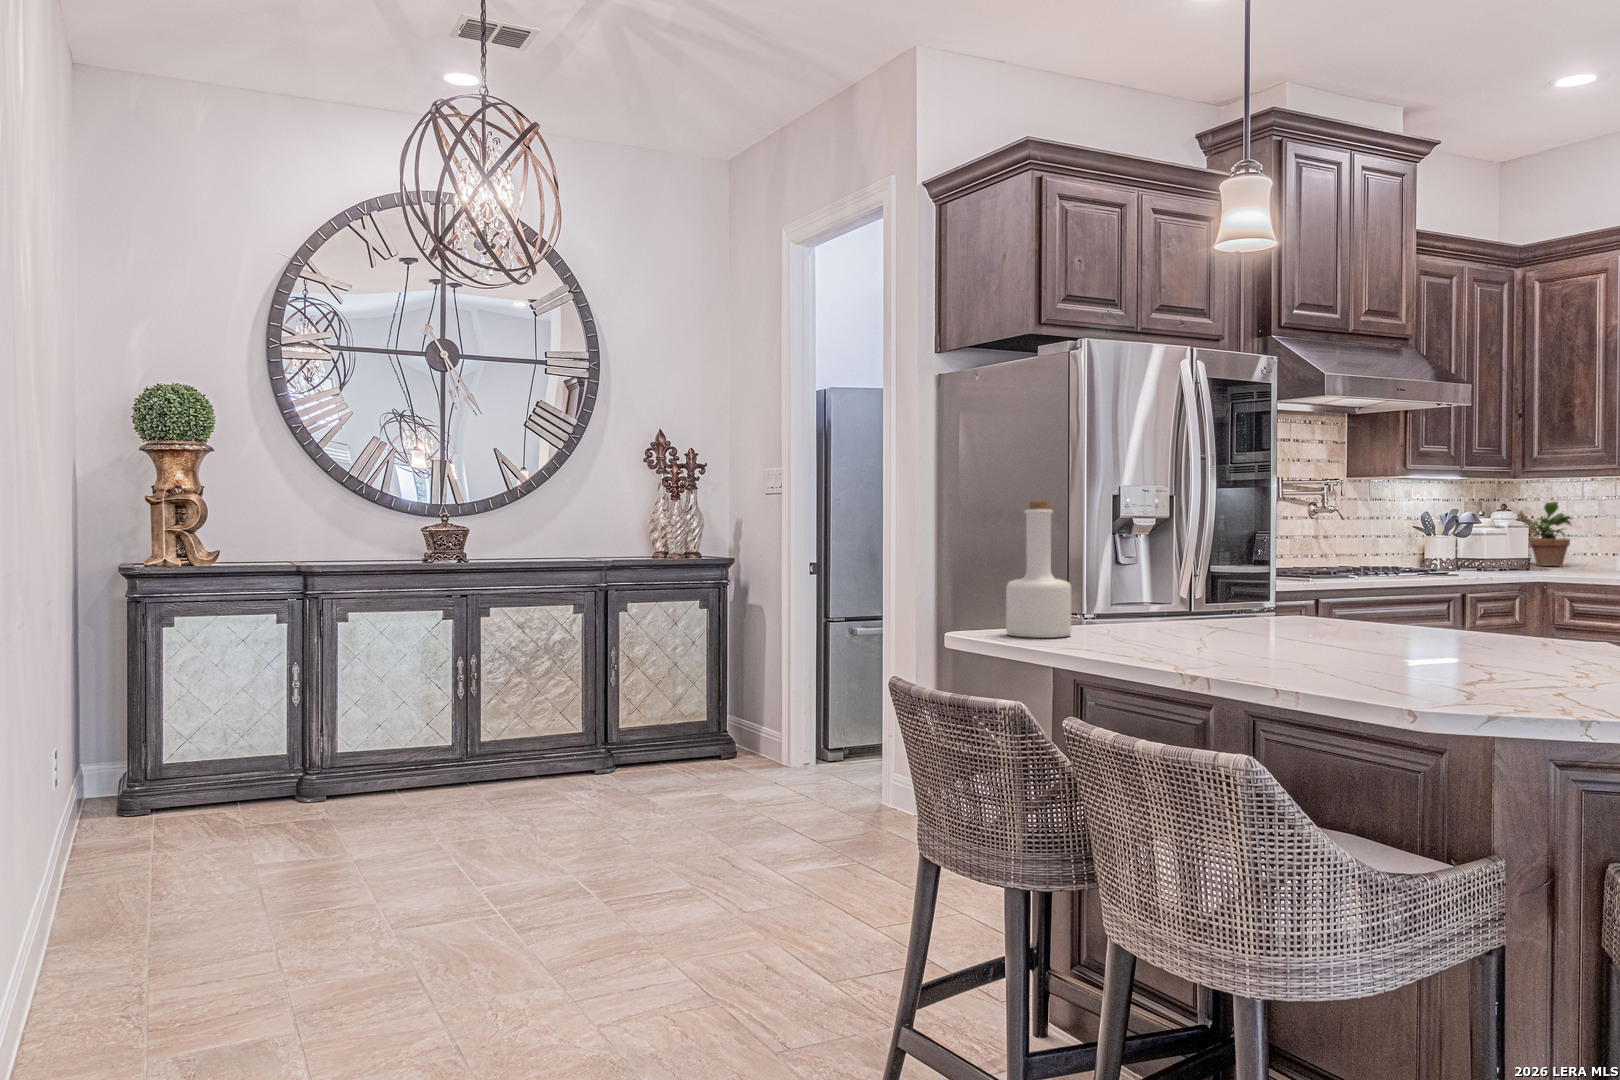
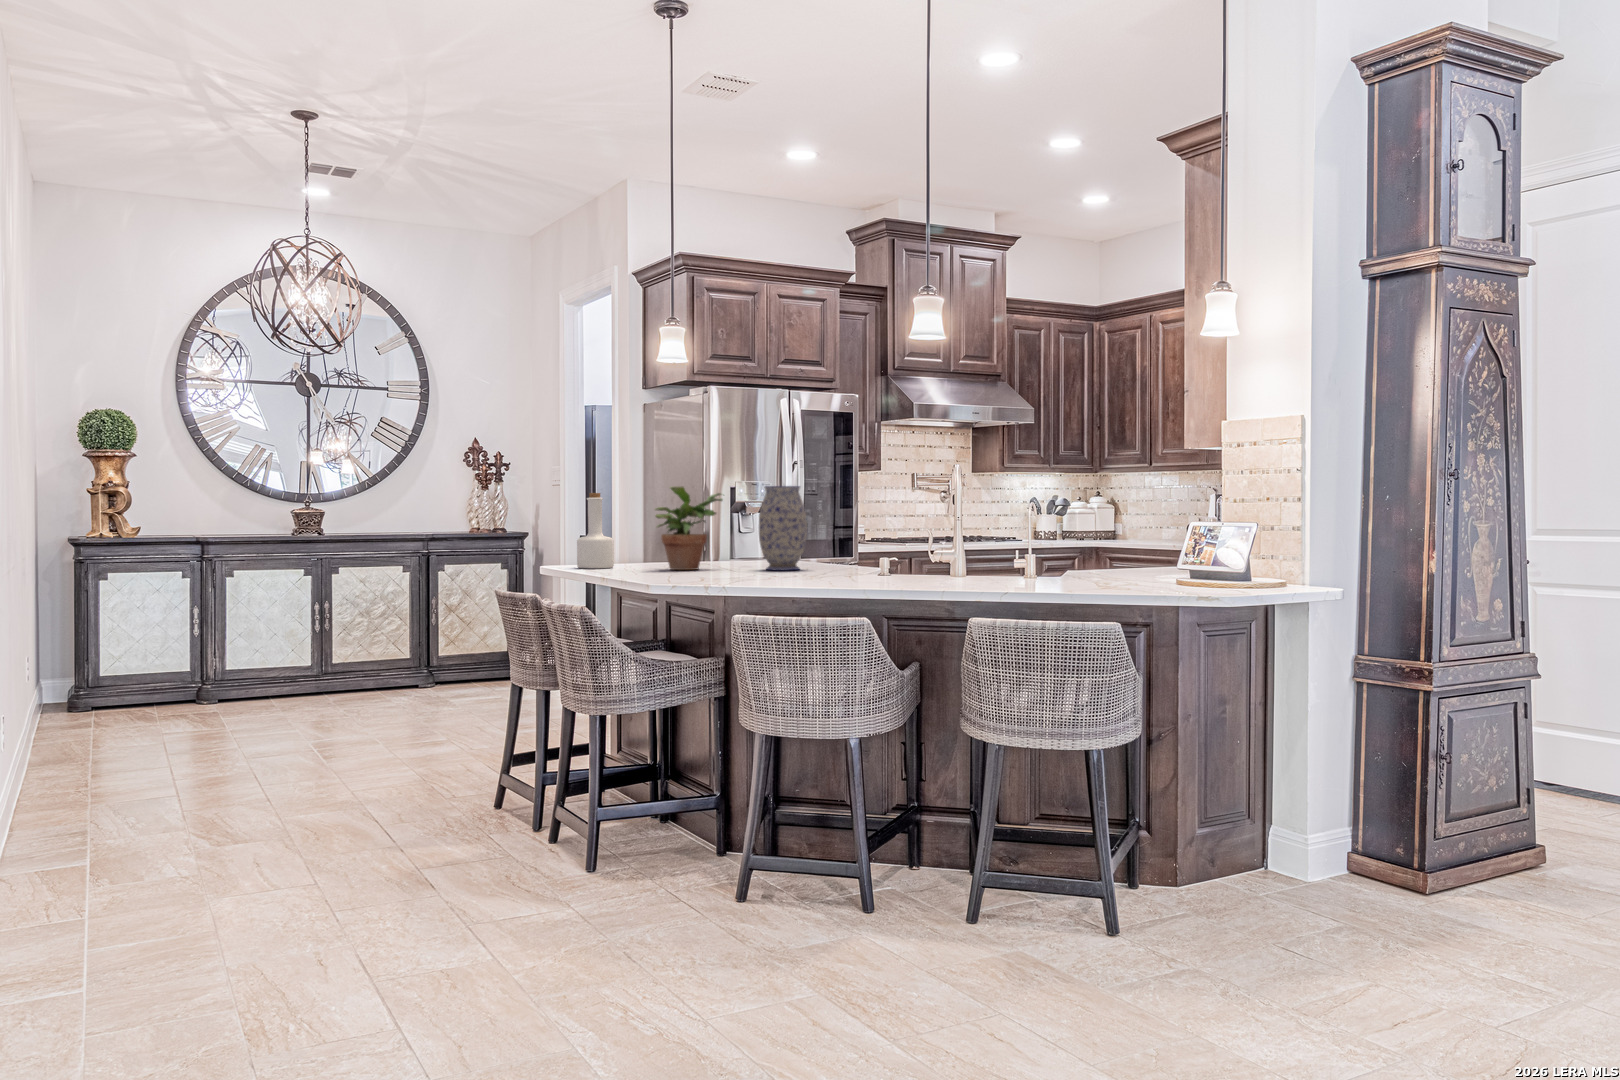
vase: none [1378,488,1478,648] -> present [759,486,807,570]
potted plant: present [1523,502,1572,566] -> present [656,487,723,570]

